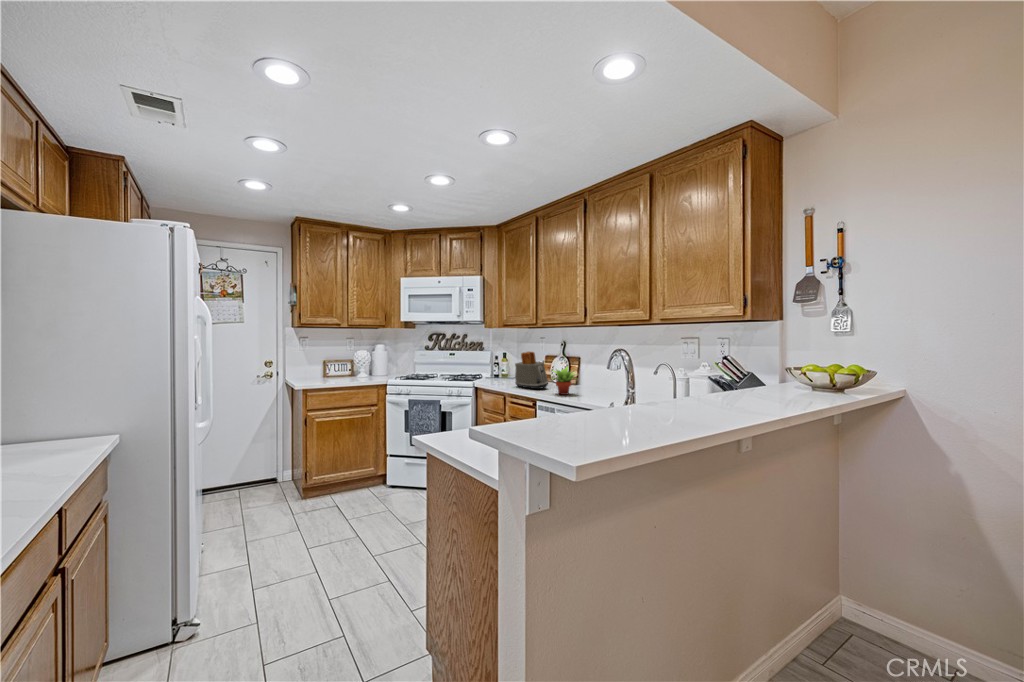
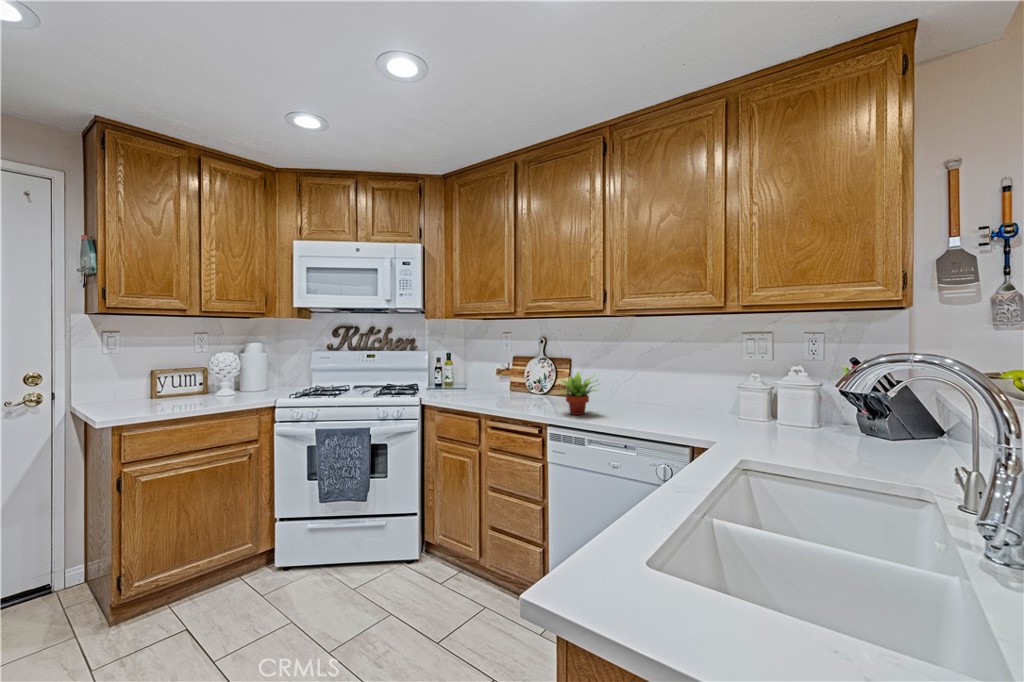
toaster: present [515,352,548,389] -> none [488,352,540,406]

